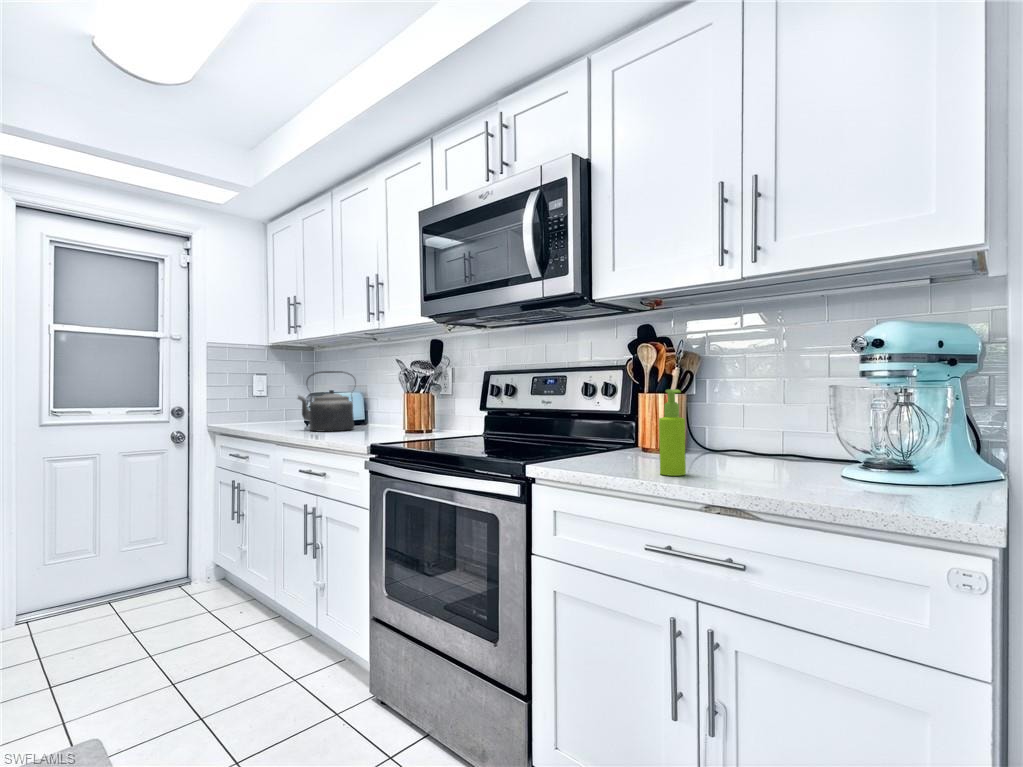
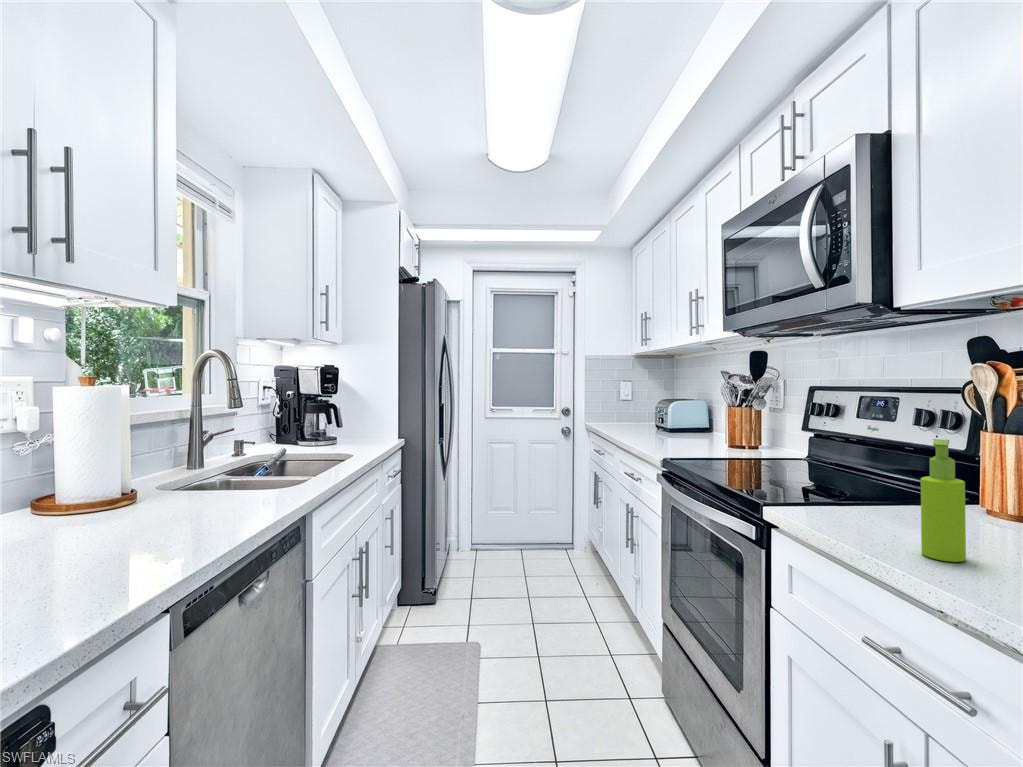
kettle: present [298,371,354,432] -> none [638,382,692,439]

